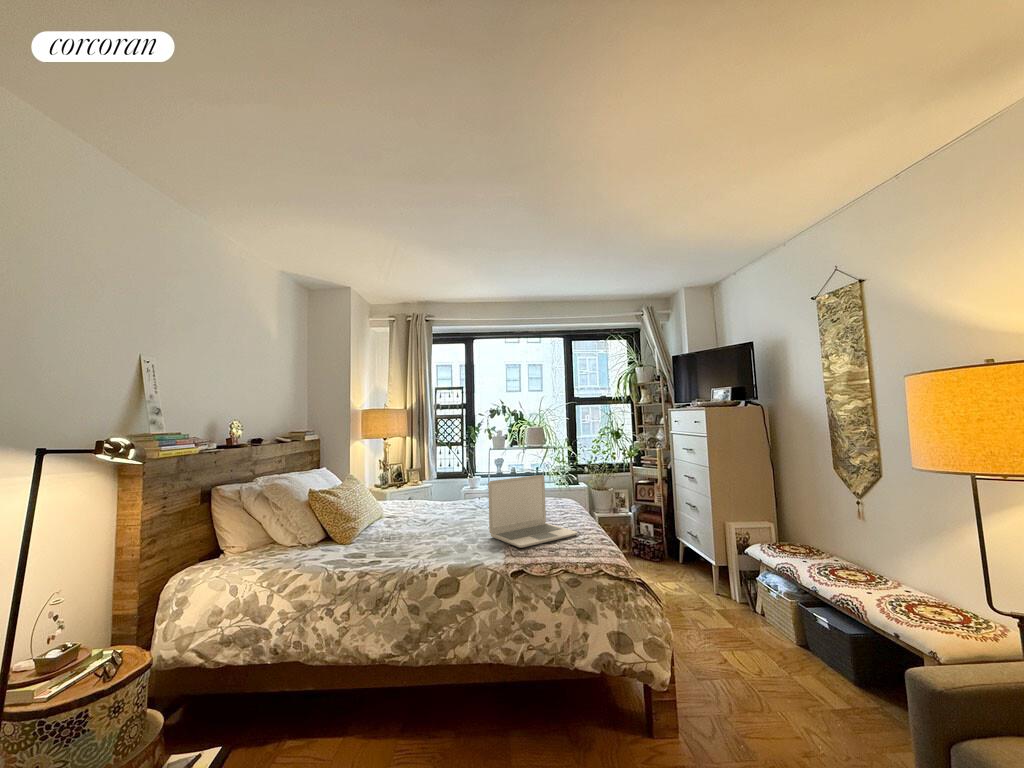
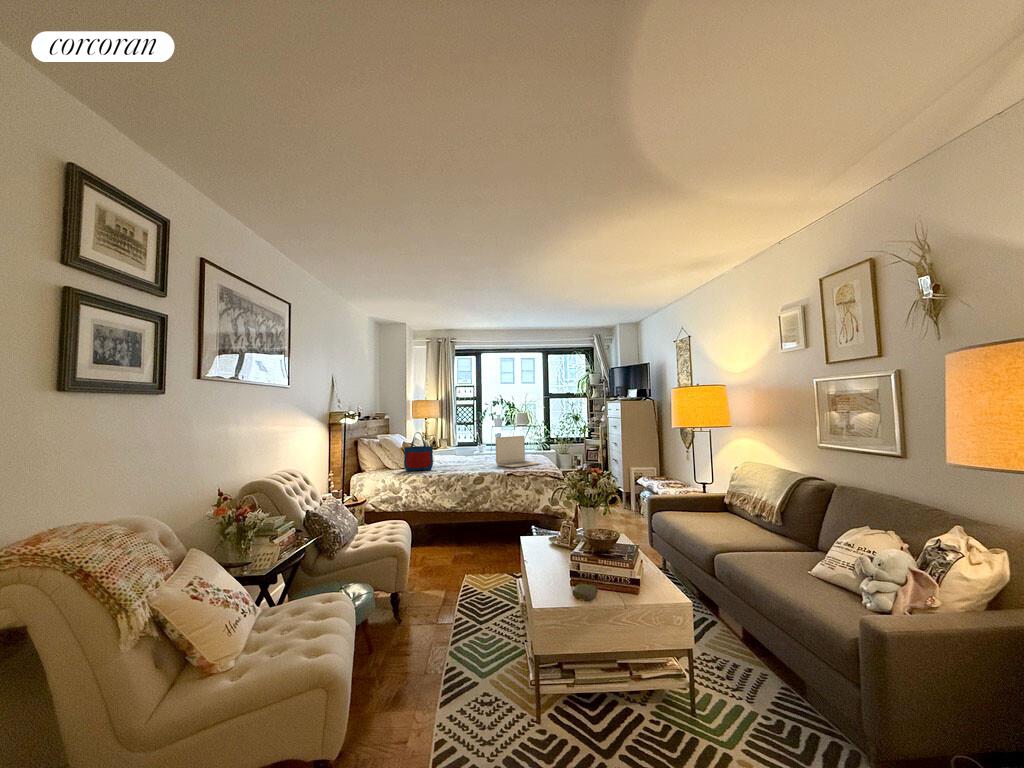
tote bag: none [296,473,358,559] -> present [404,432,433,471]

